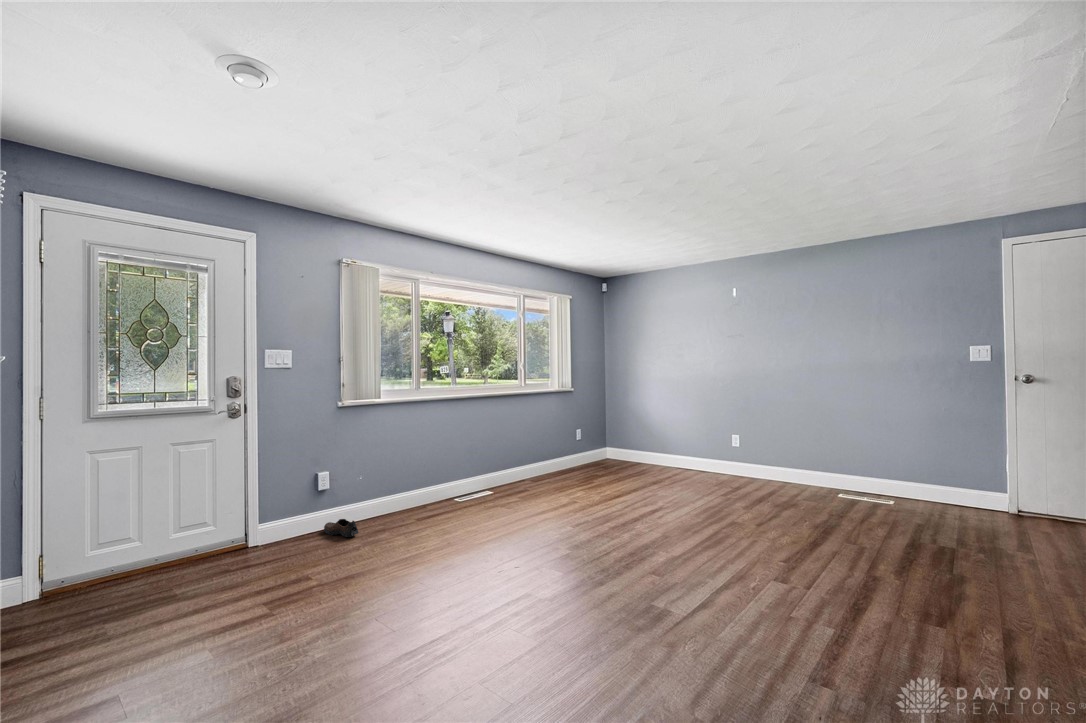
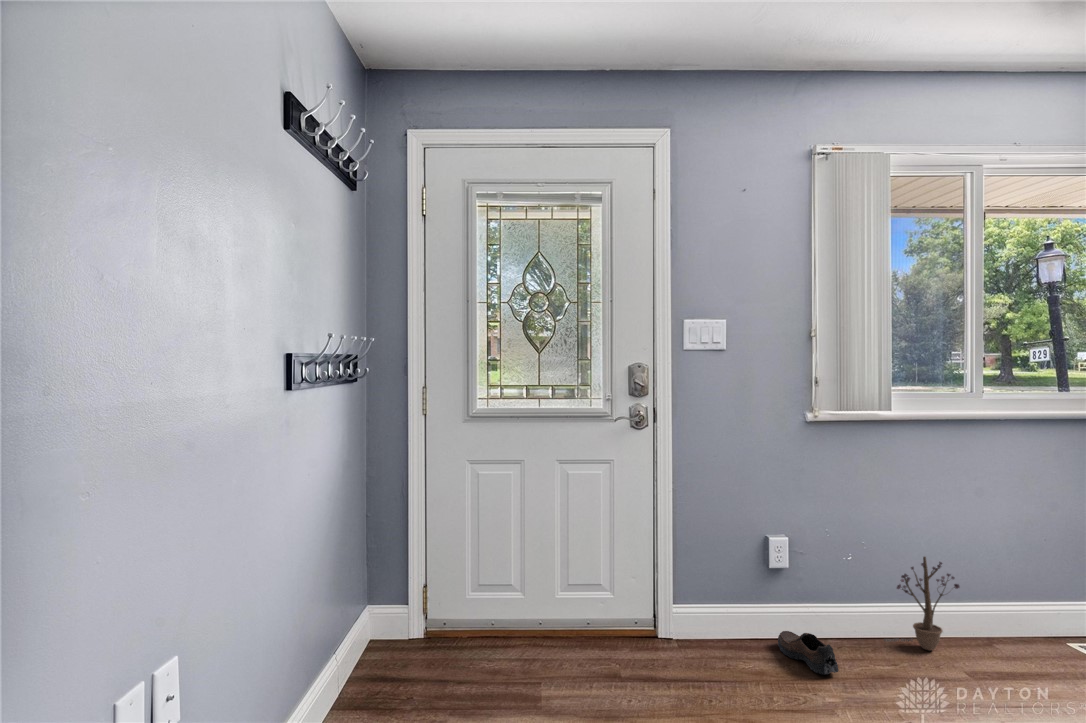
decorative plant: none [378,469,412,516] -> present [884,557,960,650]

